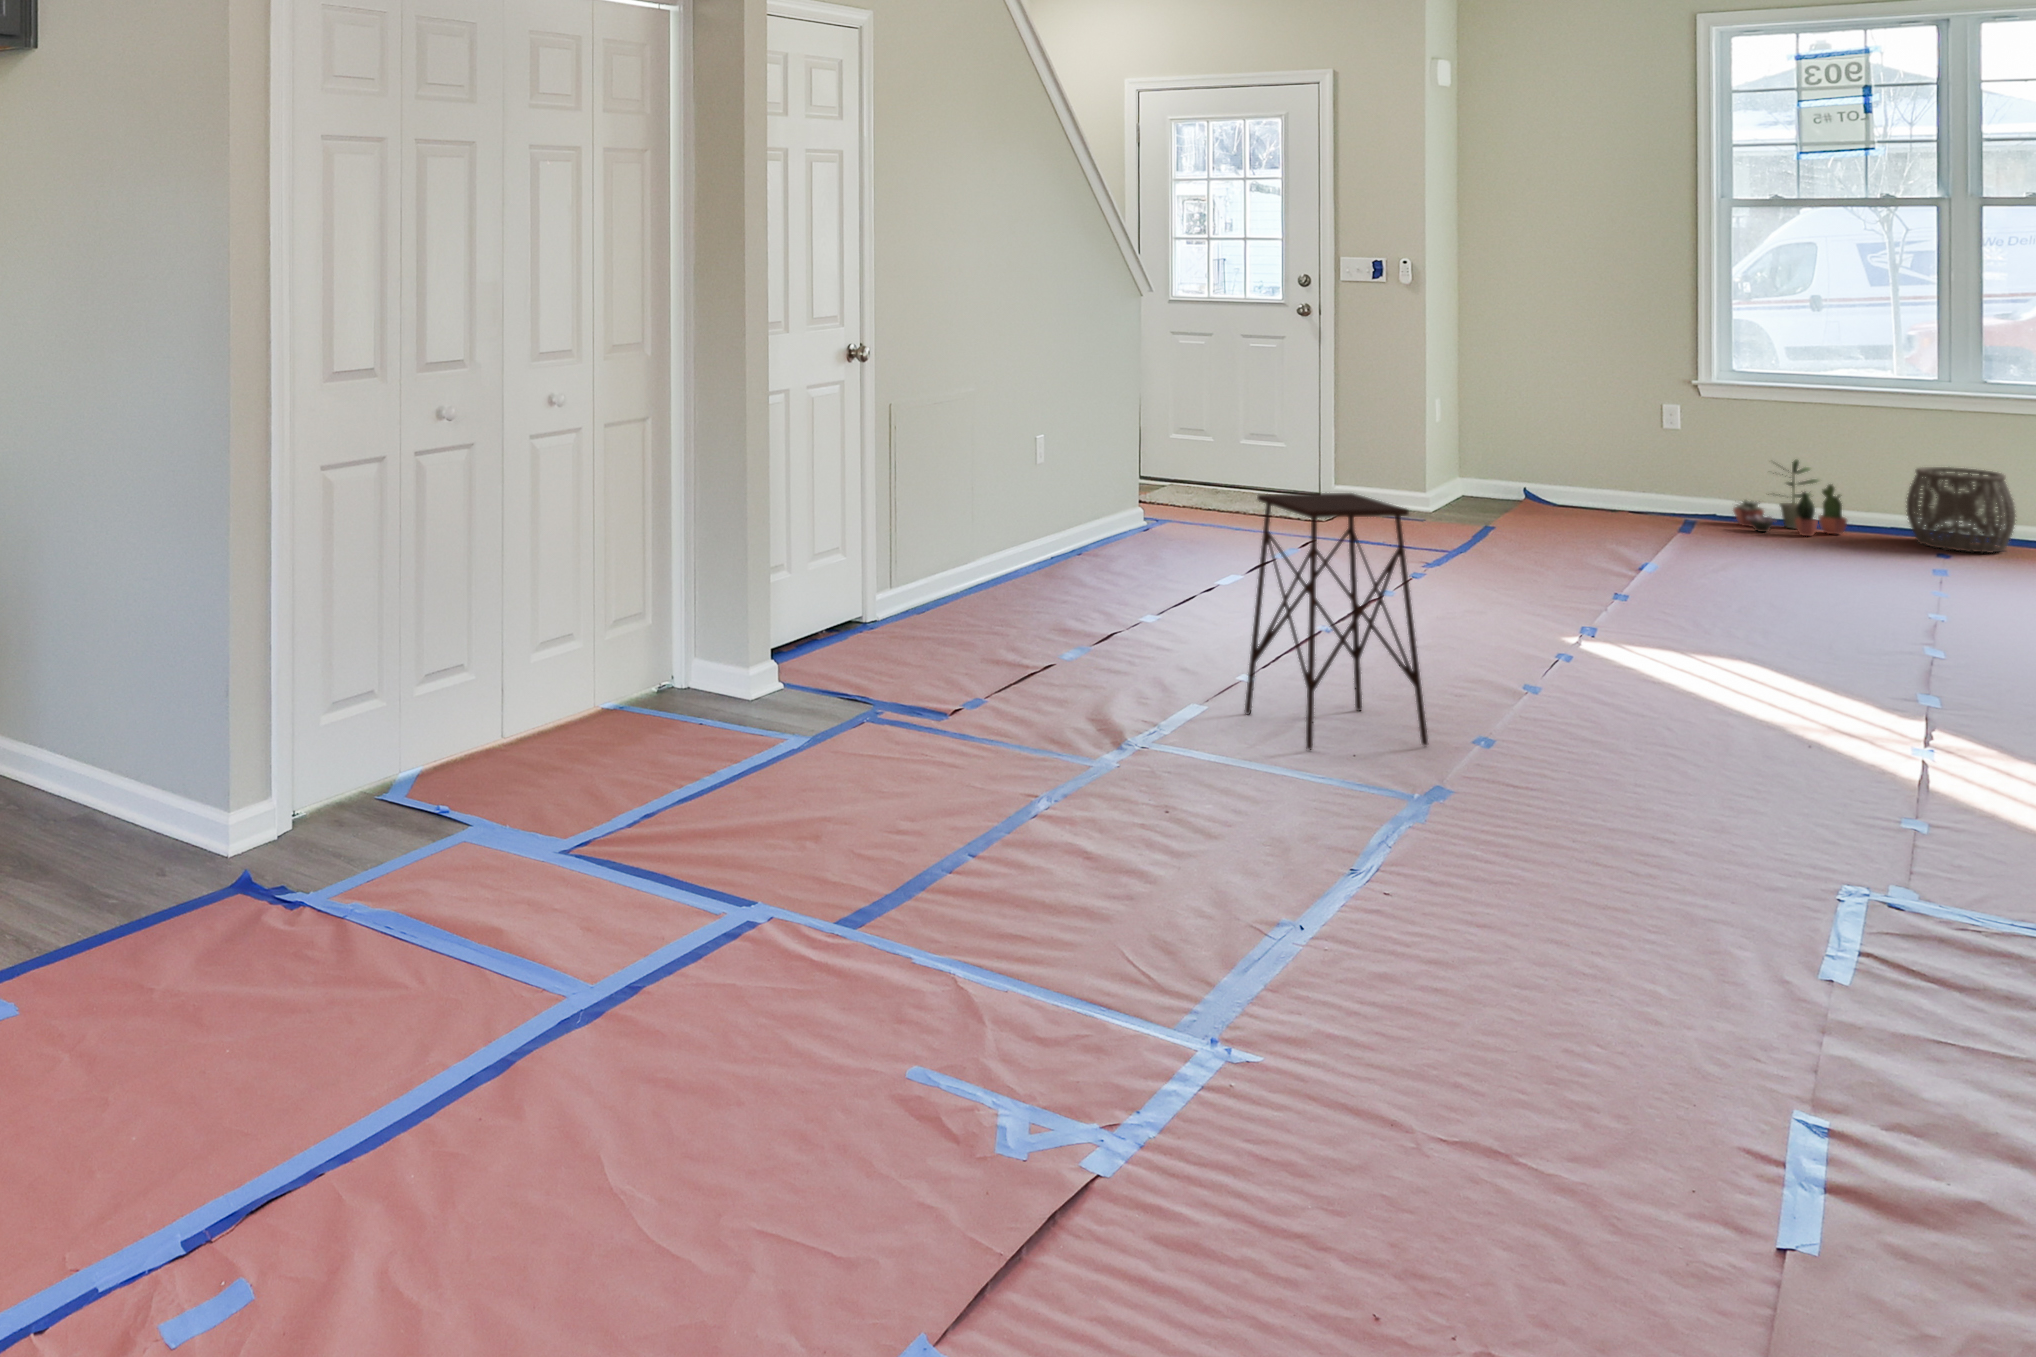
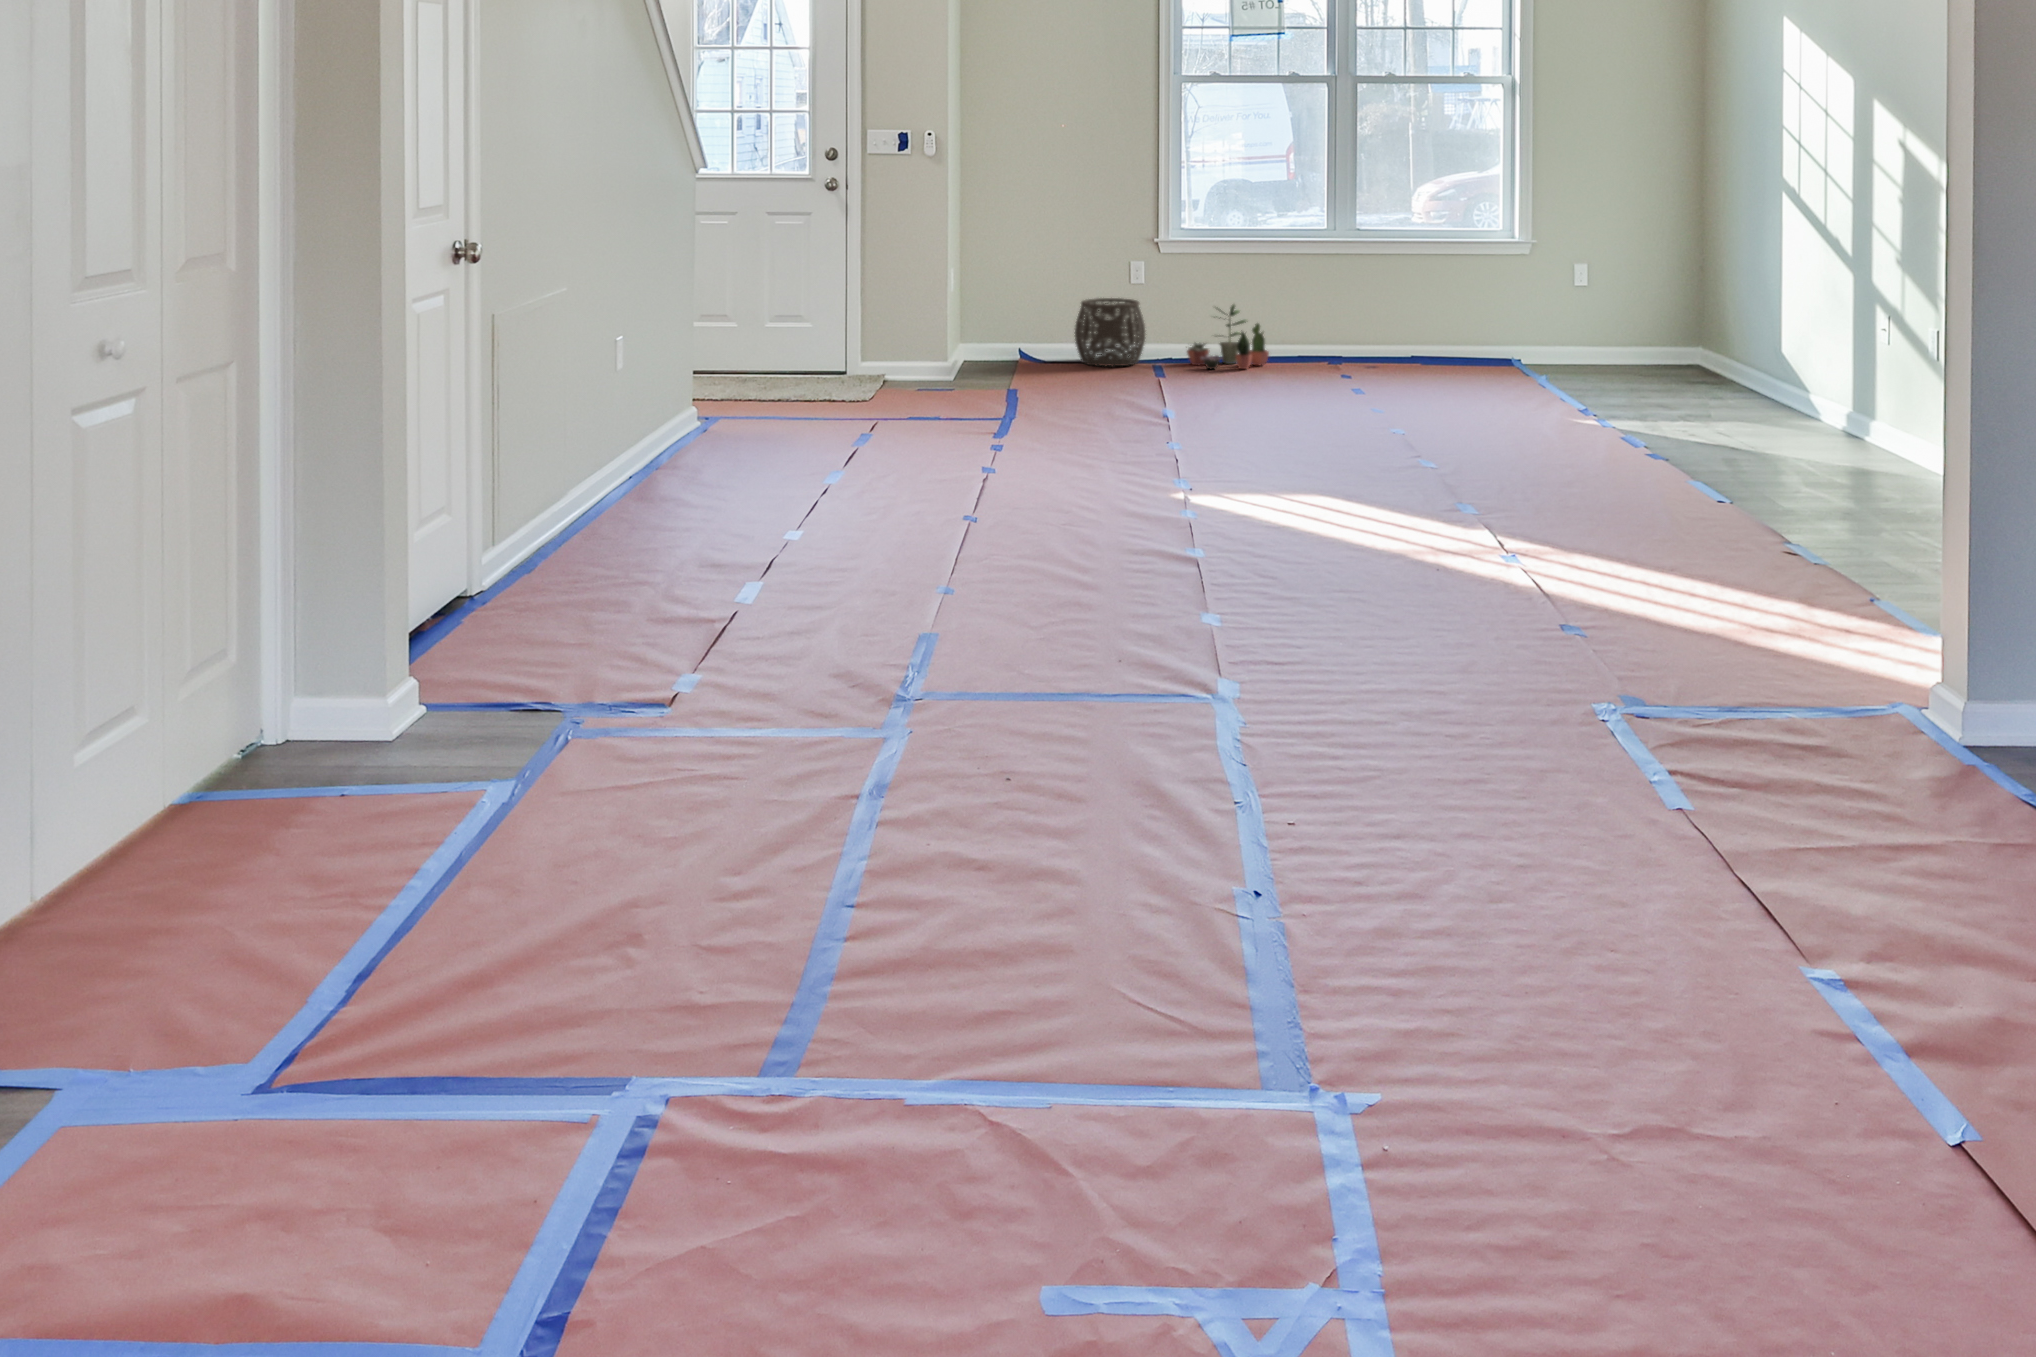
woven basket: present [1906,467,2016,552] -> present [1075,298,1146,367]
side table: present [1244,493,1428,750] -> none [973,375,1161,662]

